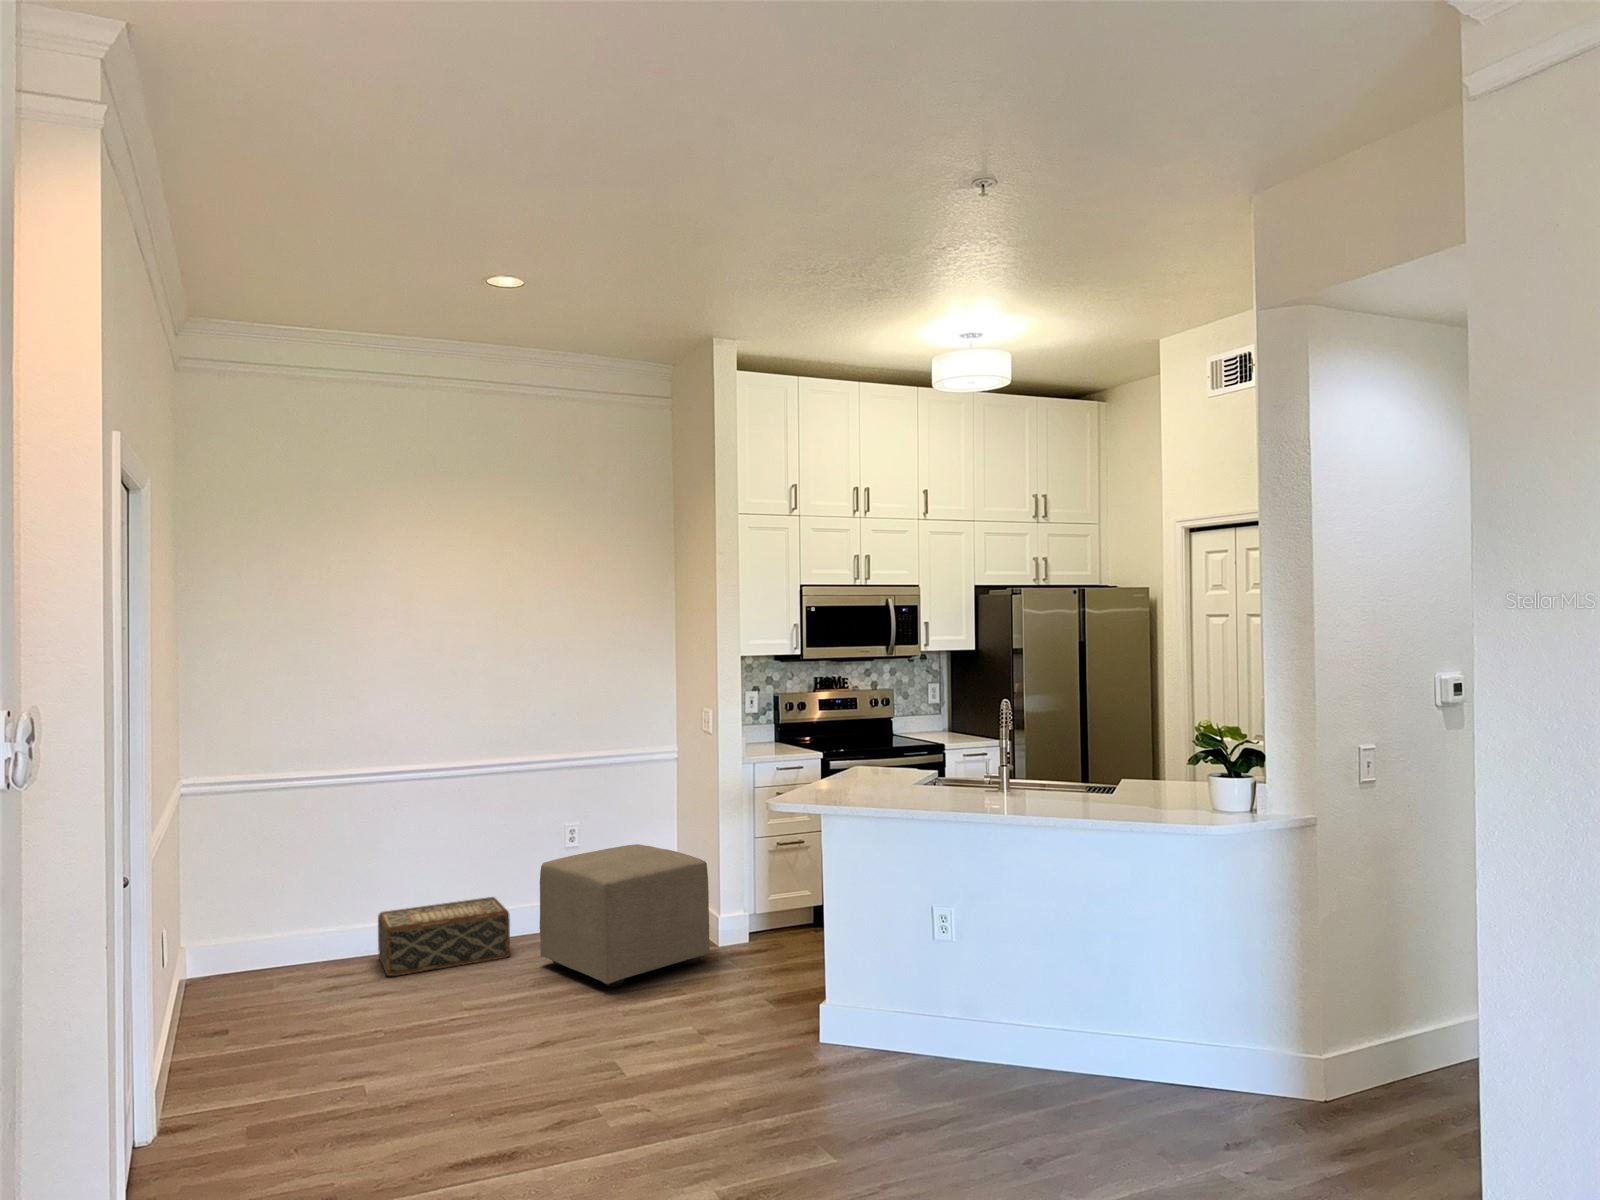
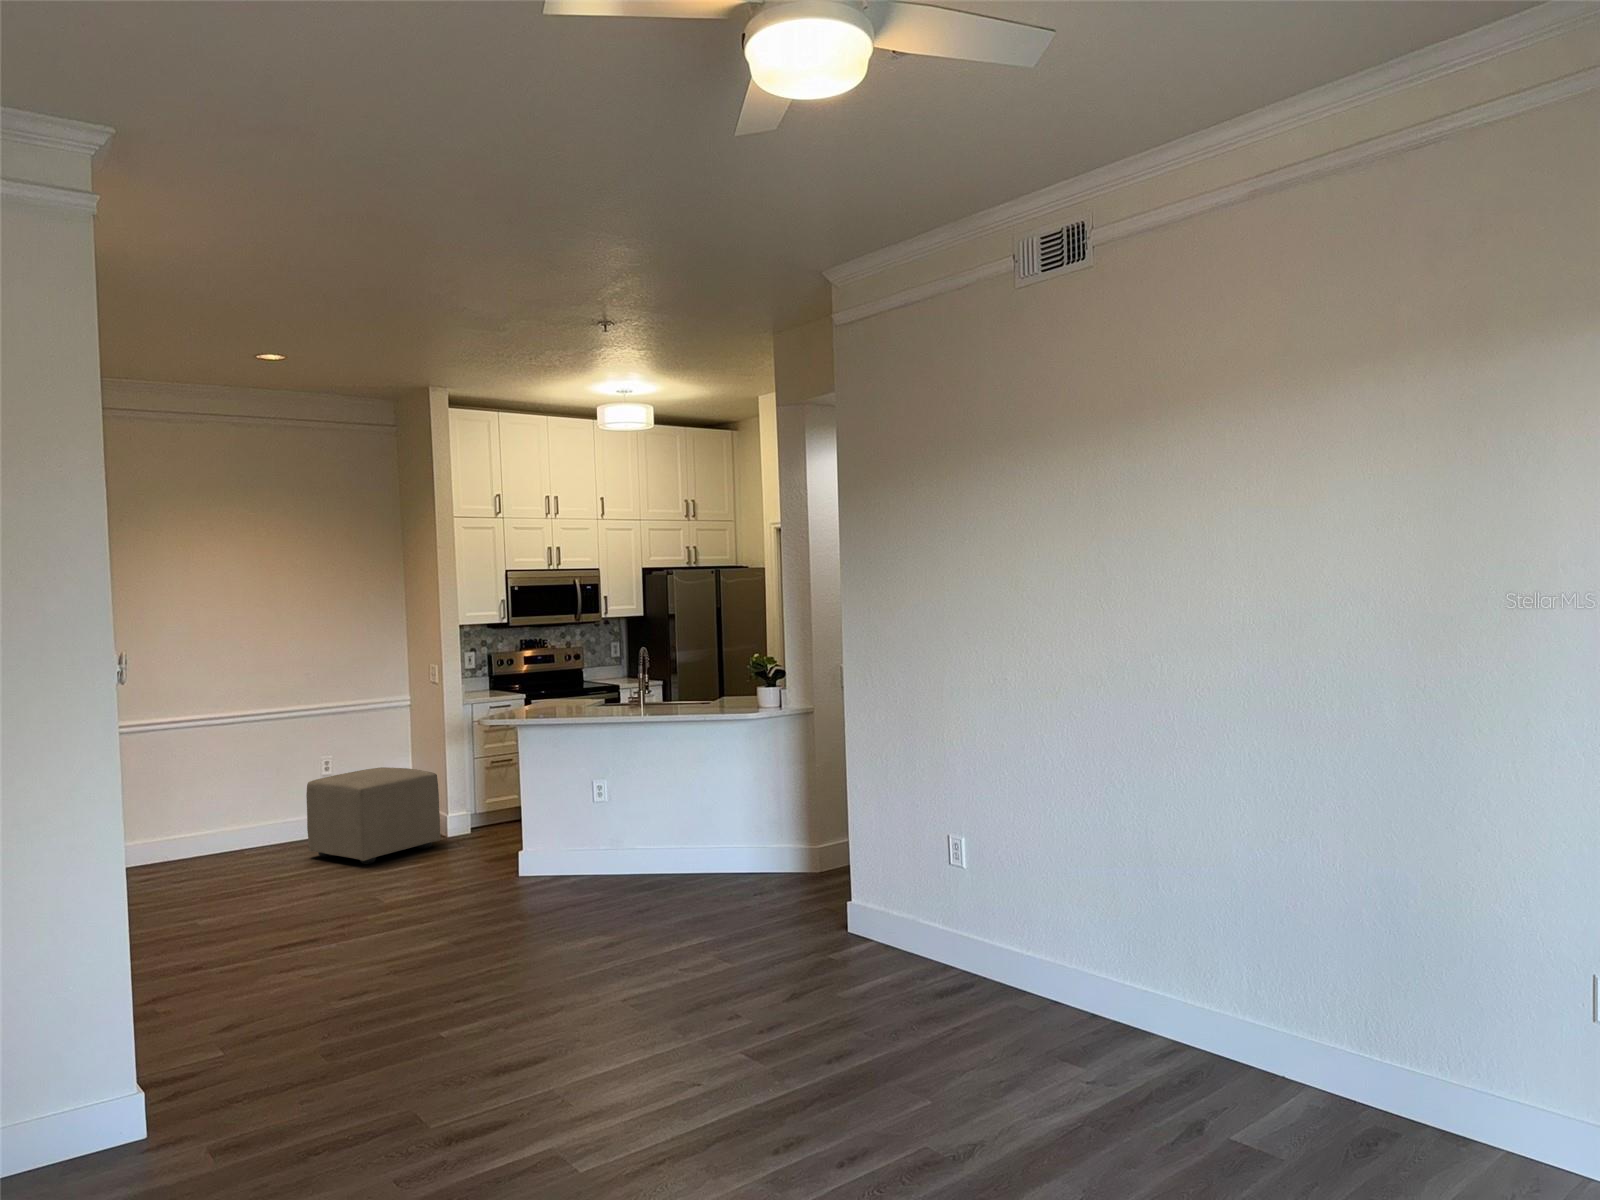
woven basket: present [378,897,510,976] -> none [171,814,283,873]

